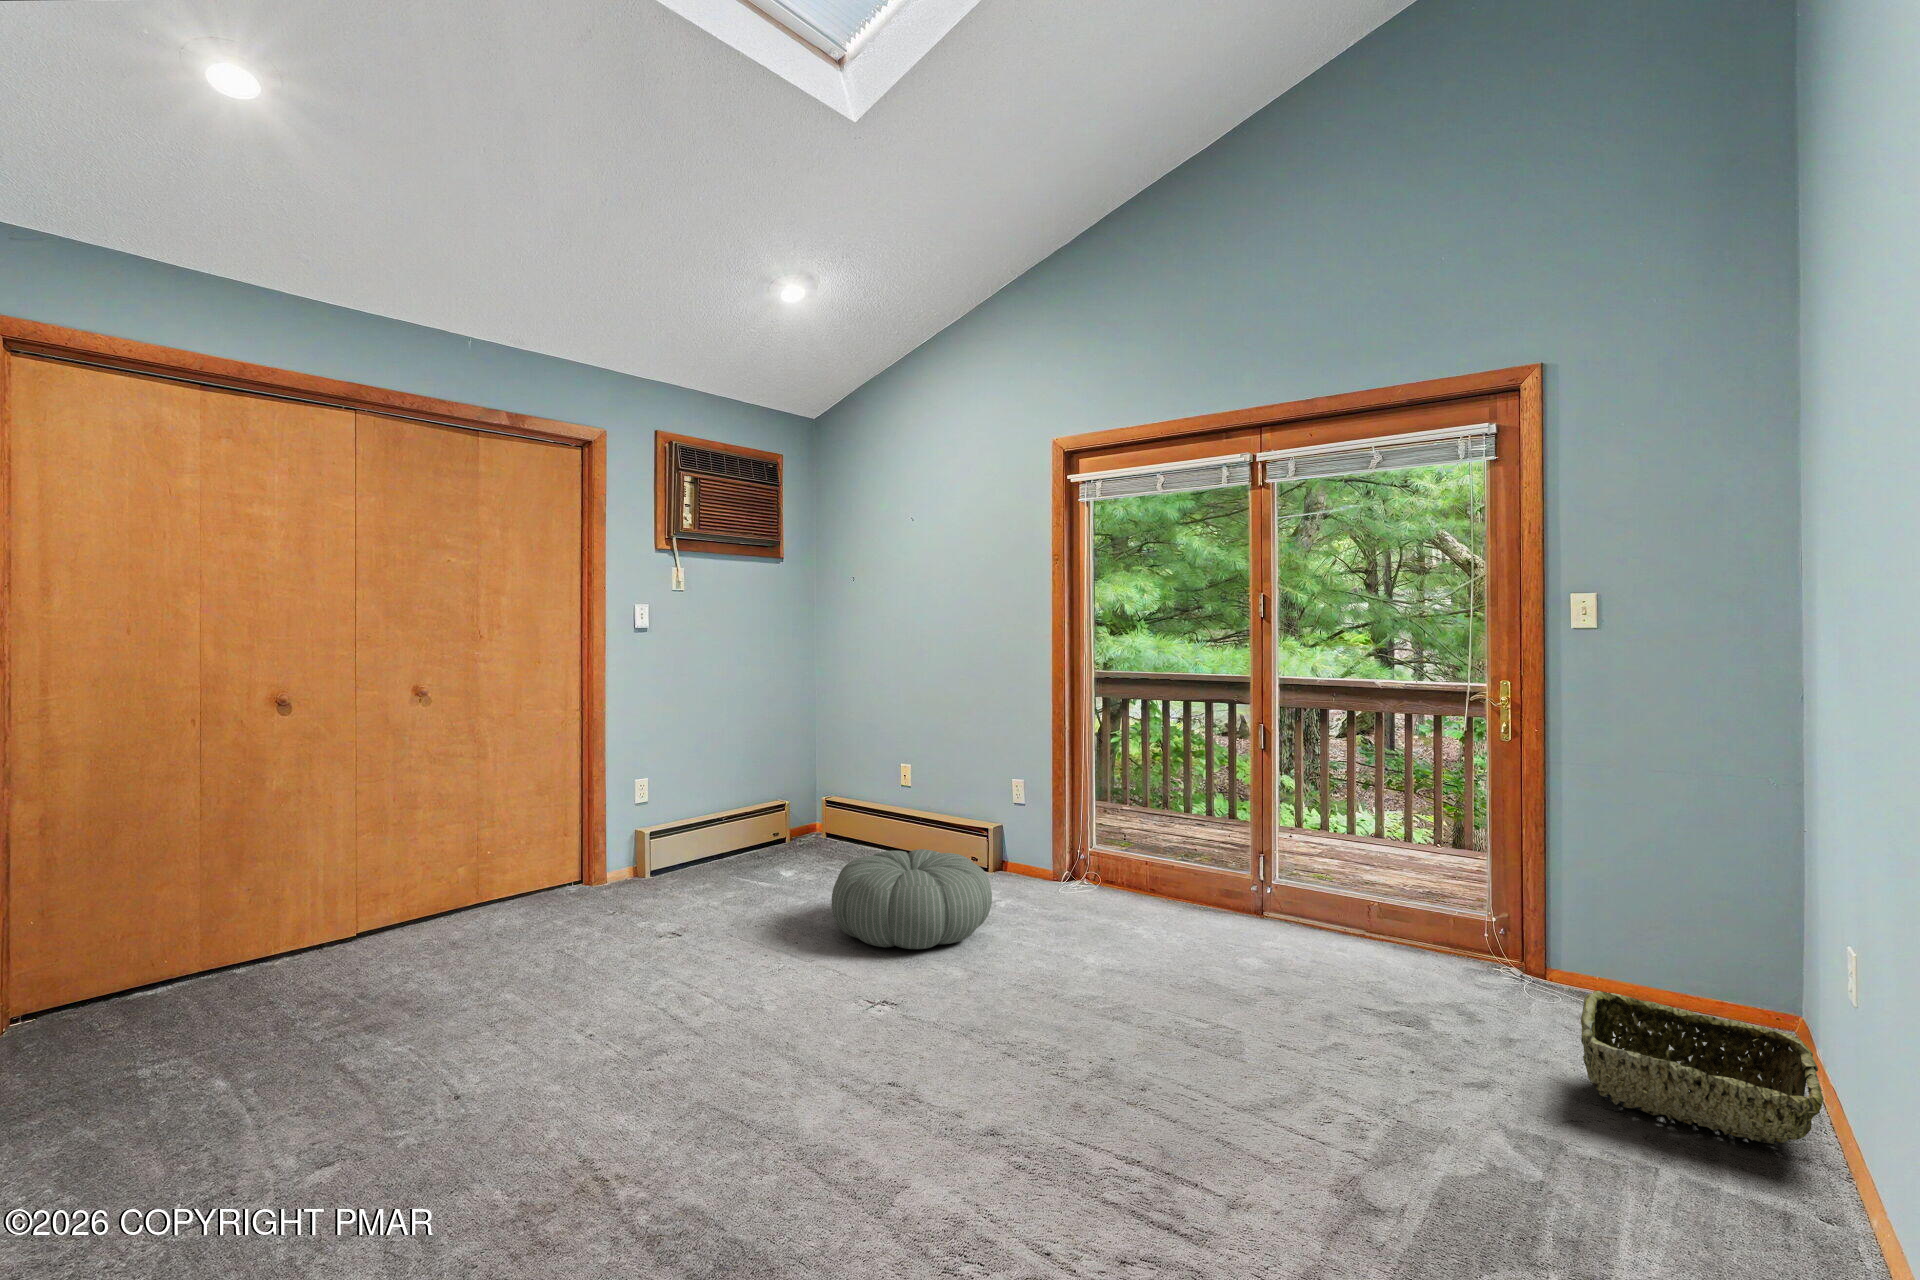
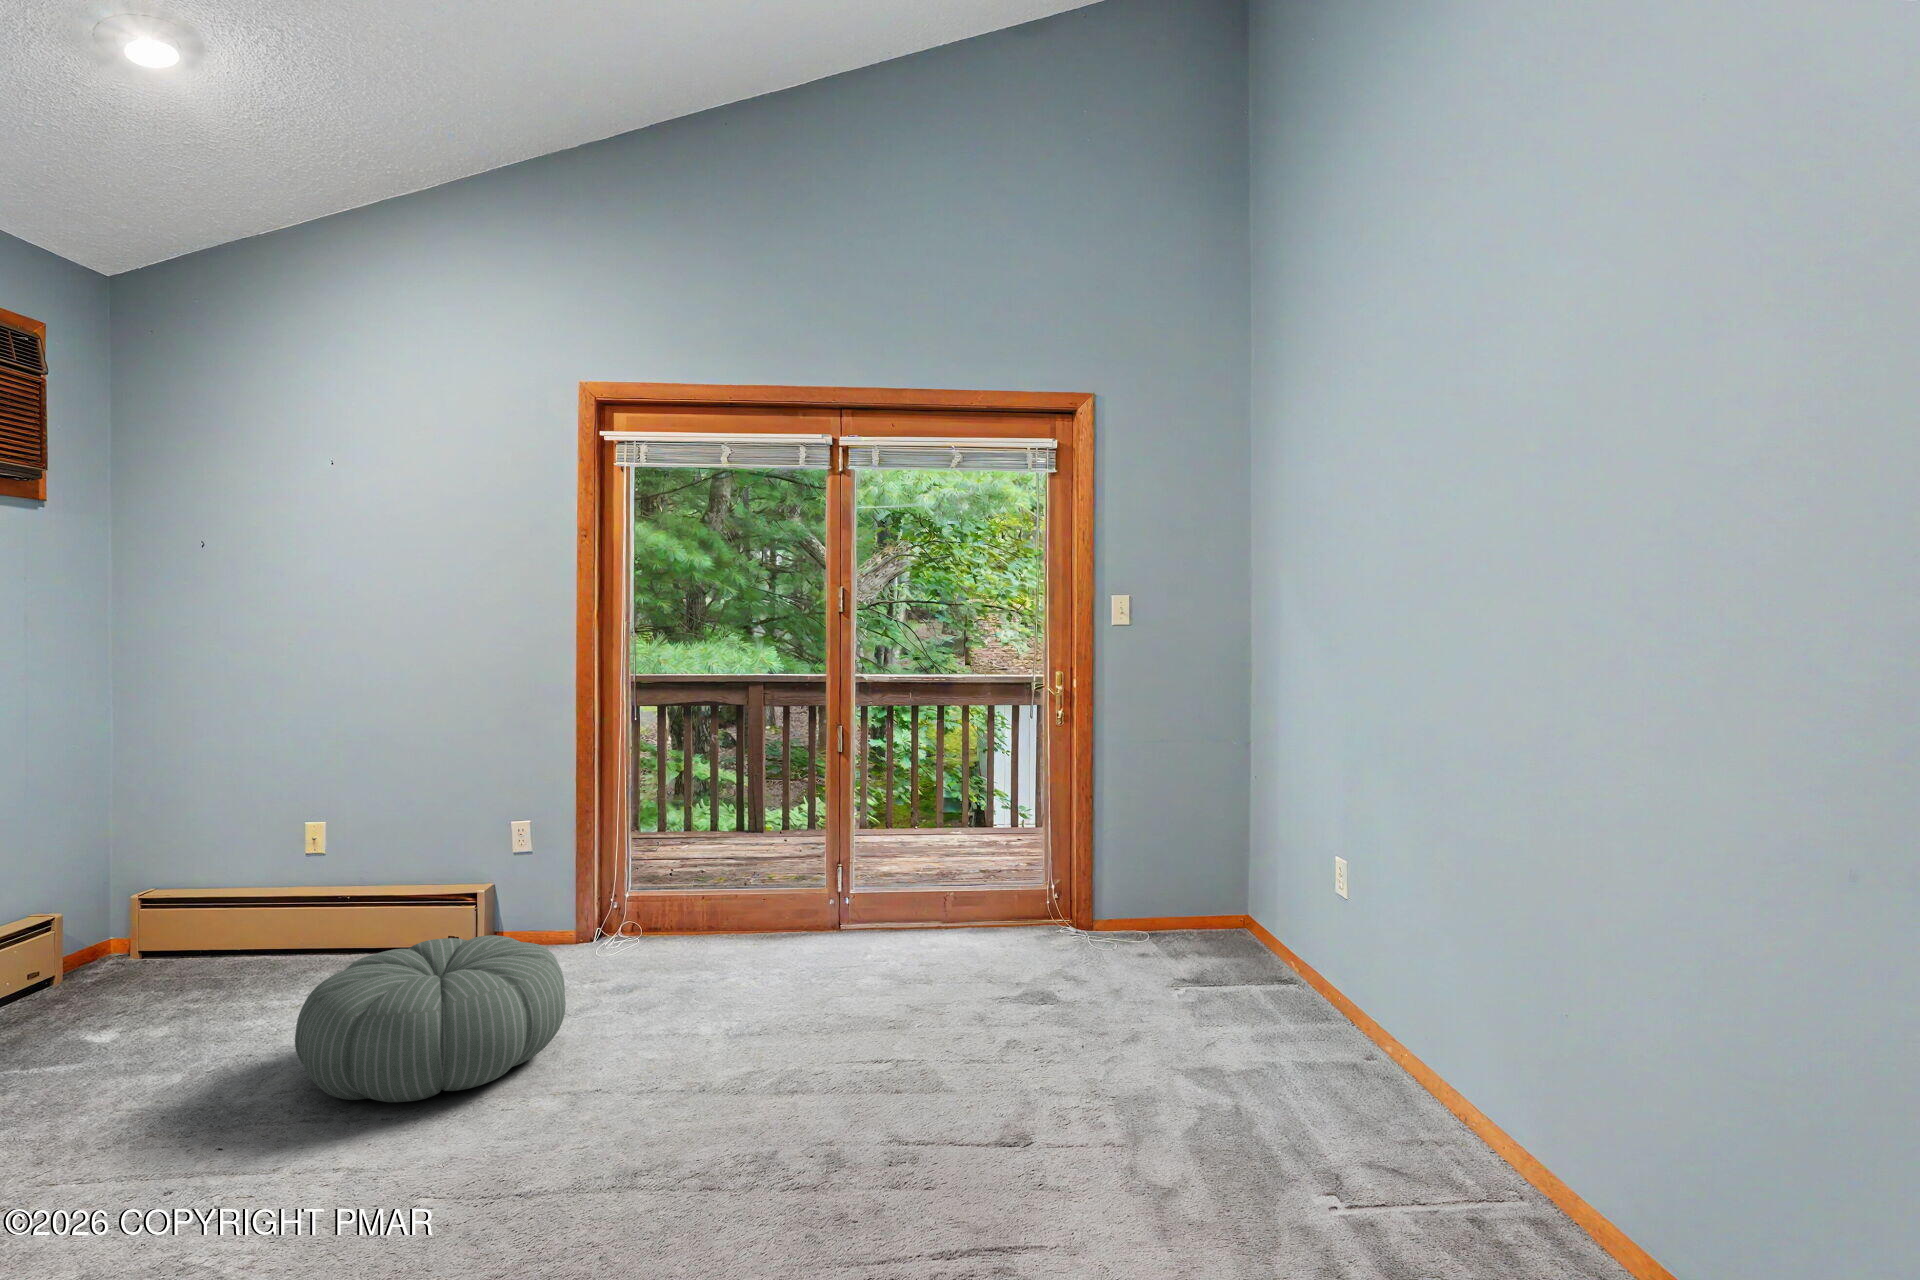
woven basket: present [1581,991,1824,1144] -> none [1195,928,1364,1019]

